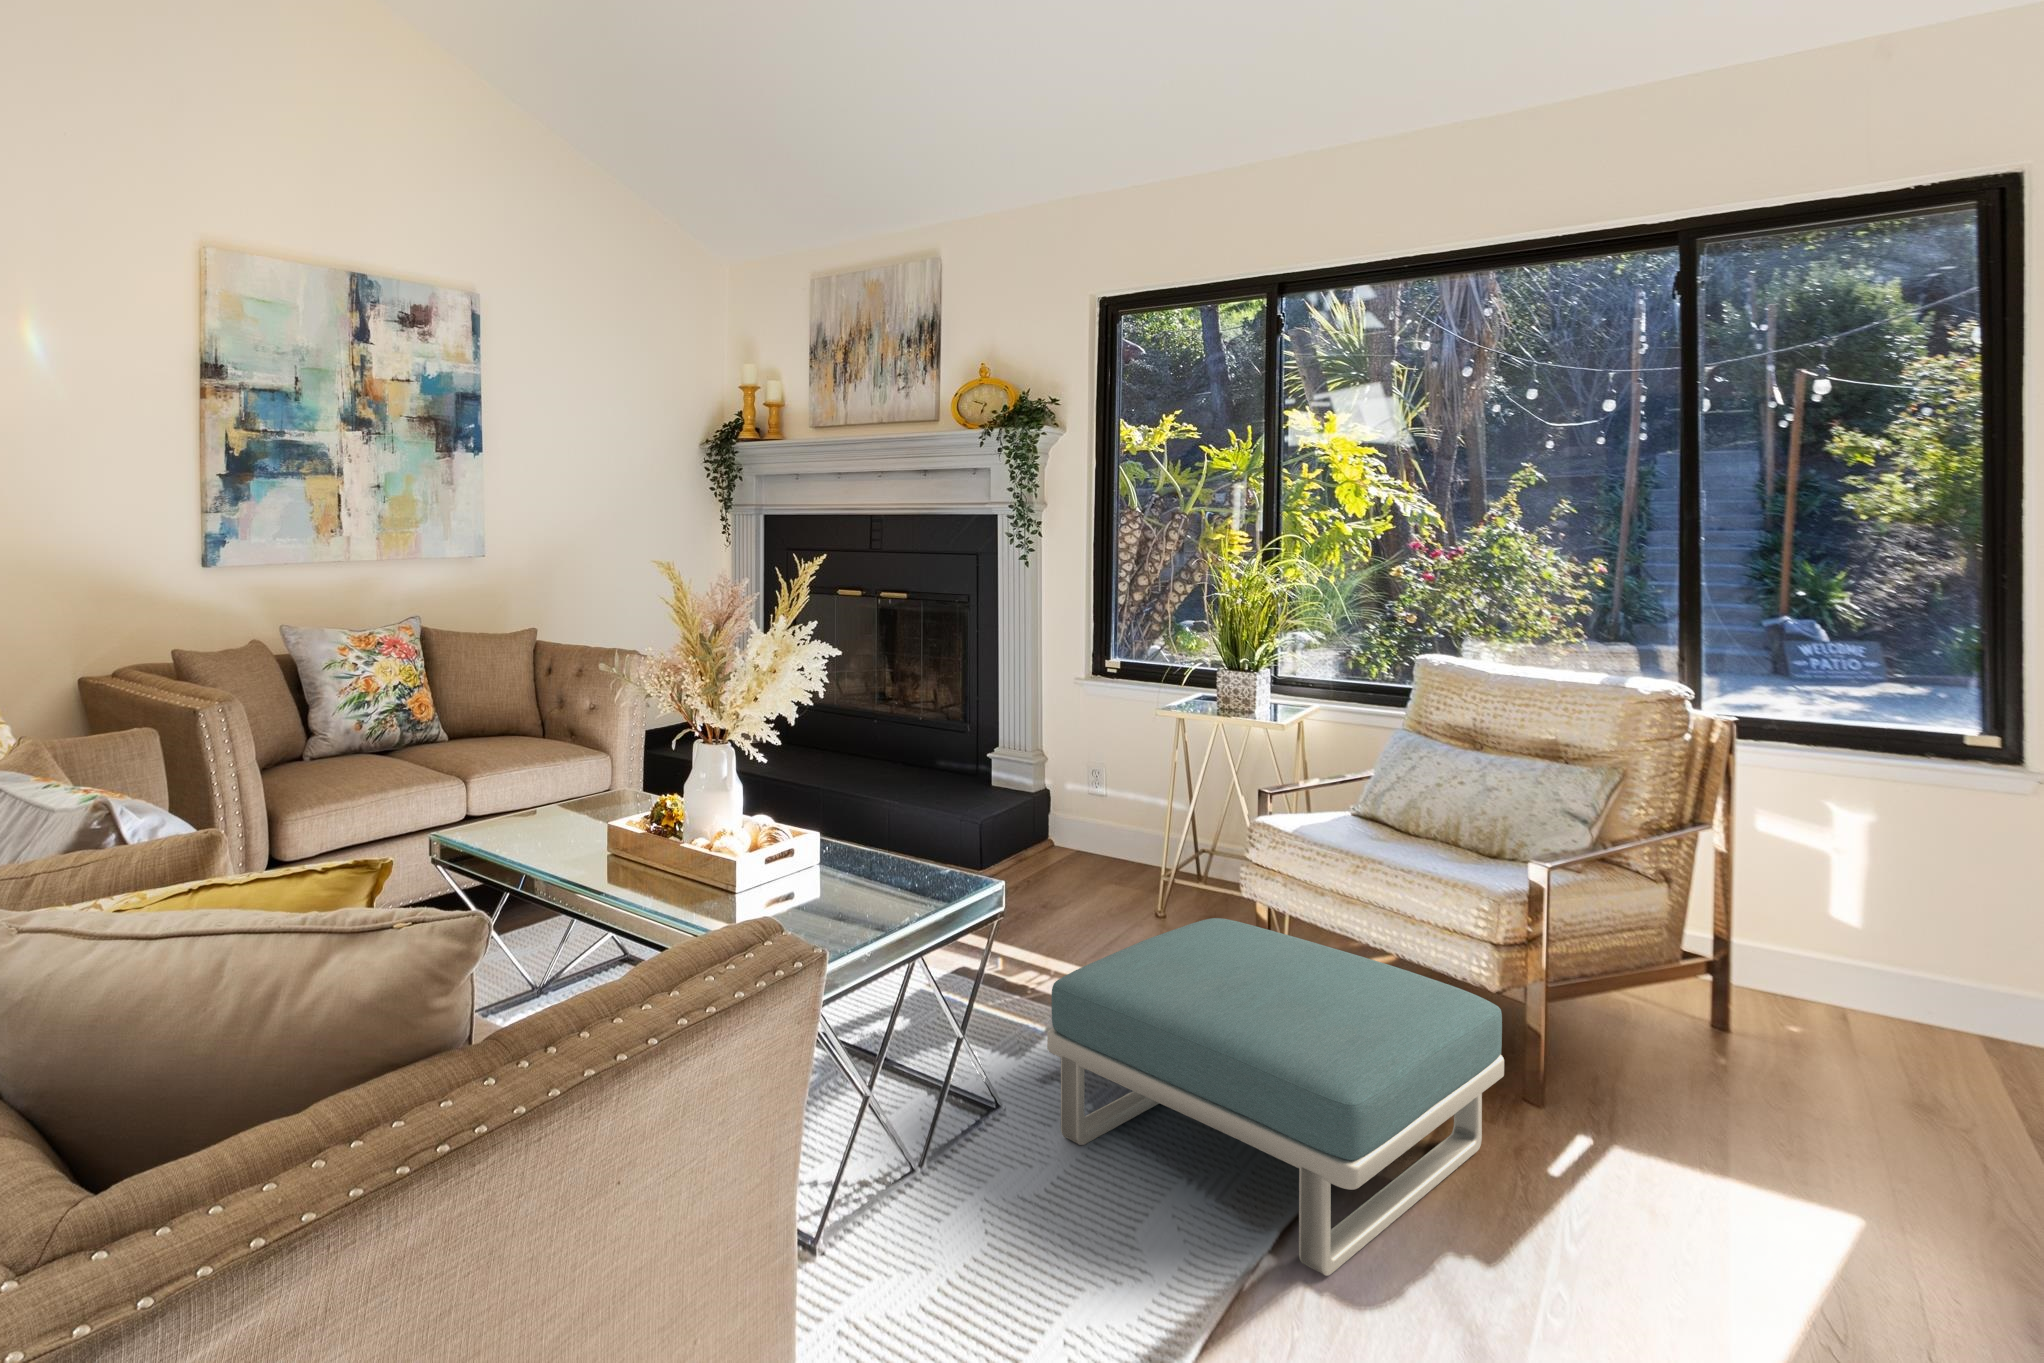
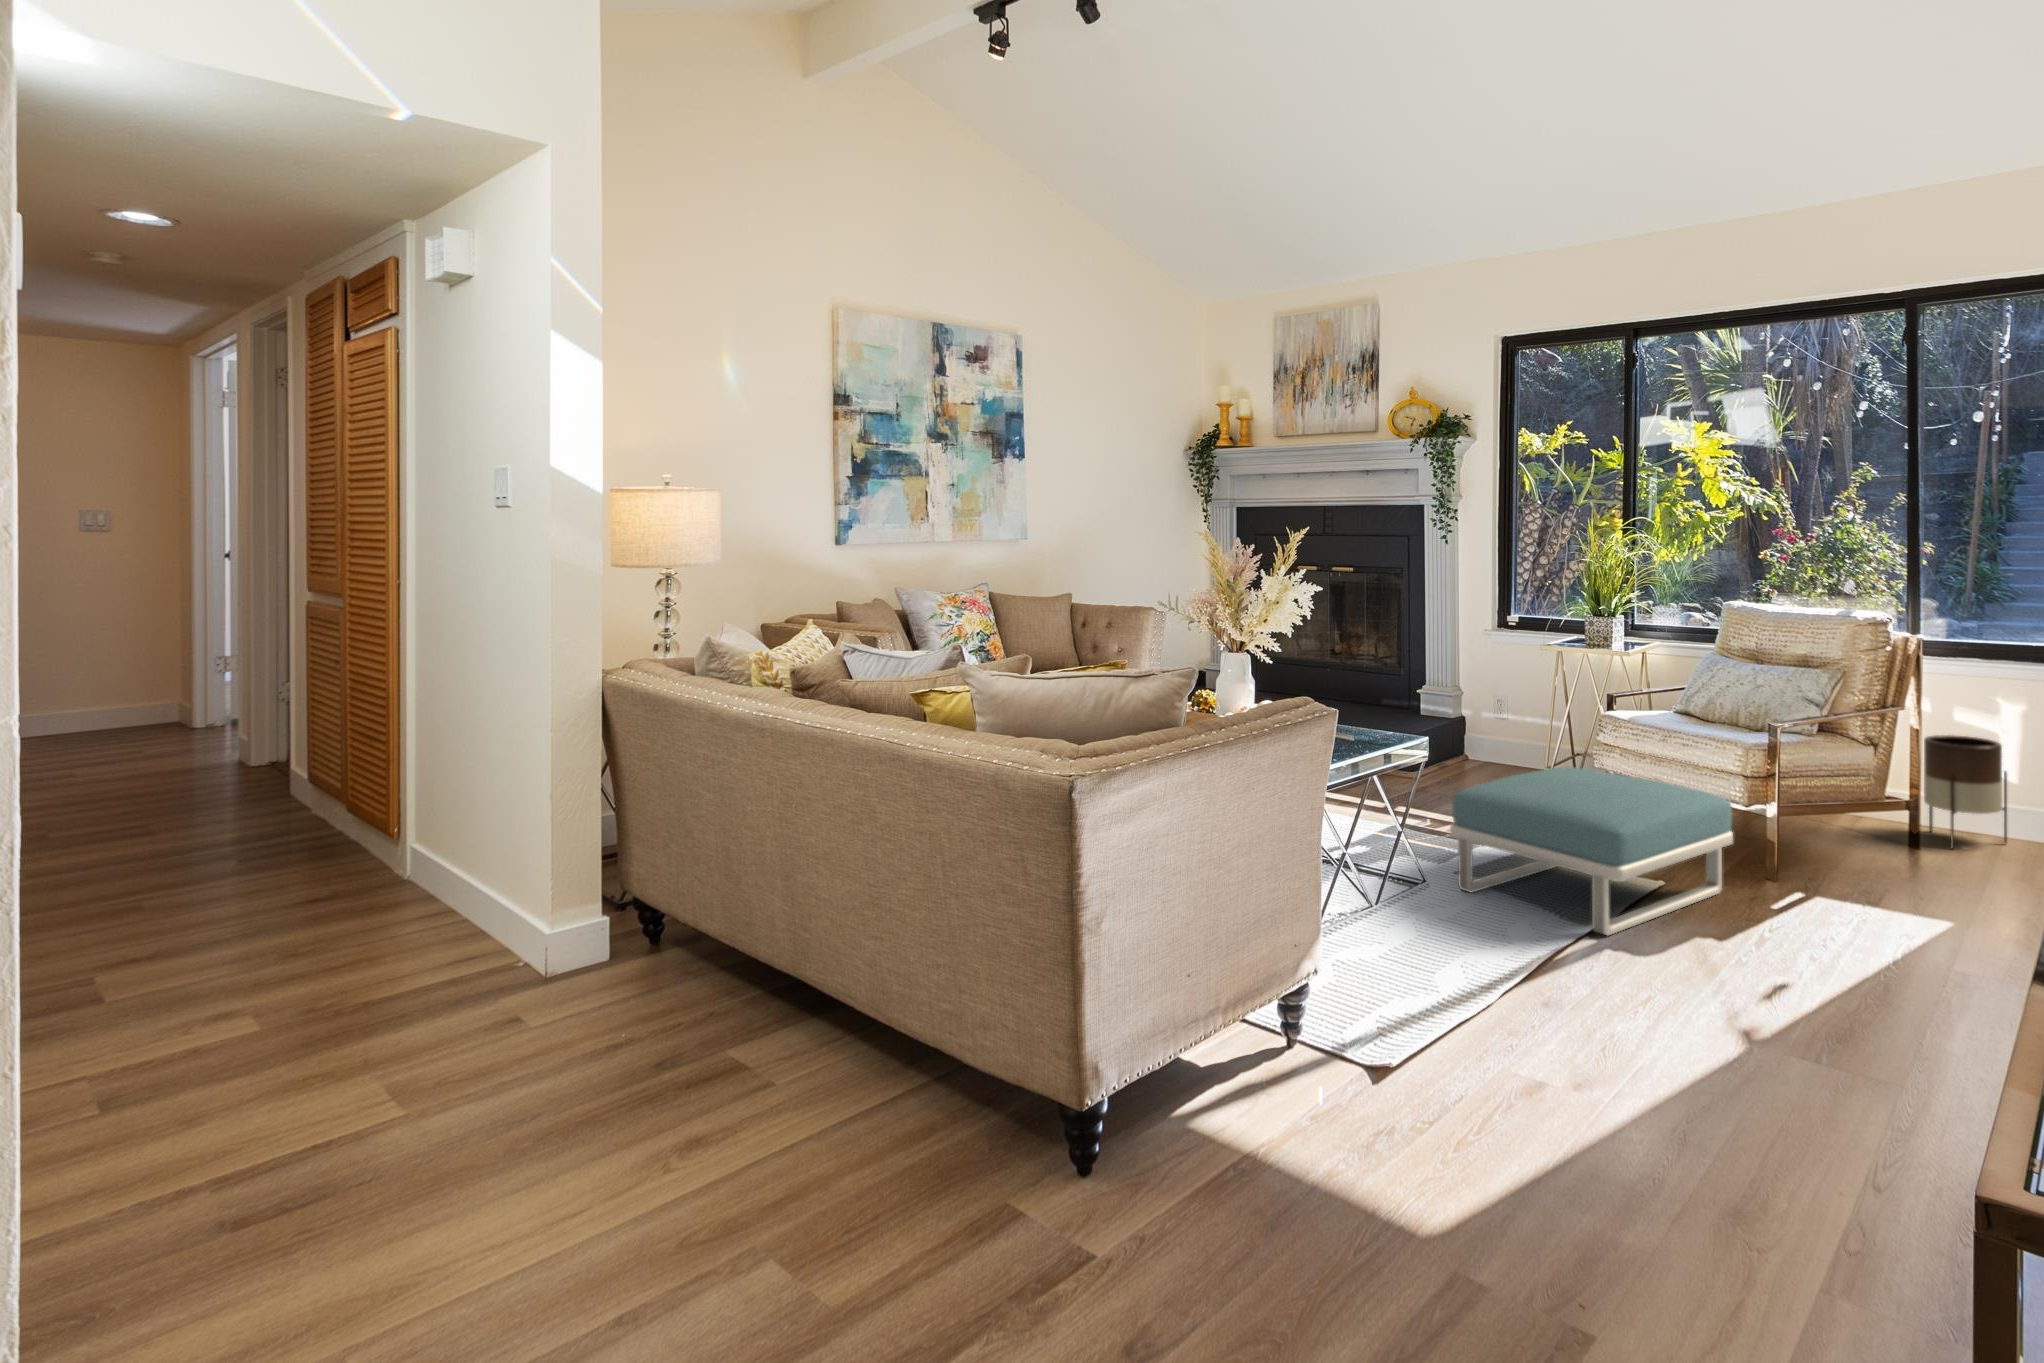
planter: none [1727,858,1860,1037] -> present [1924,735,2007,848]

